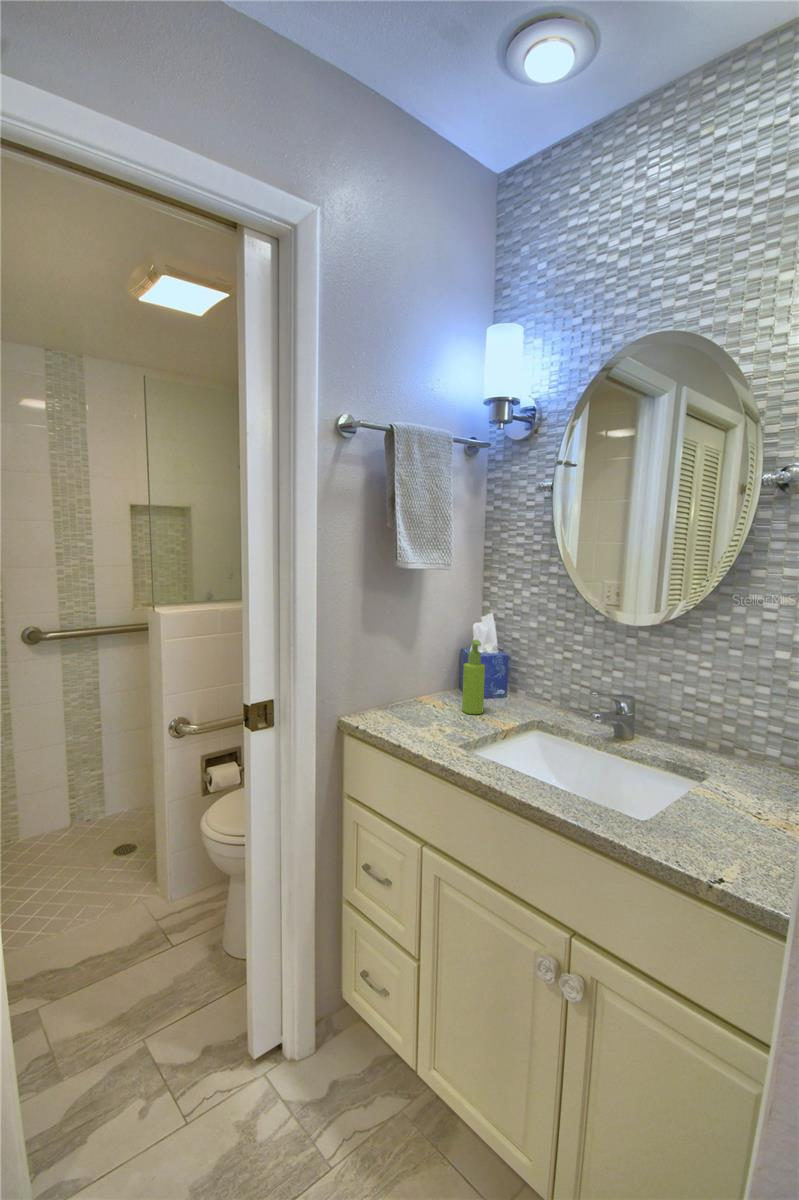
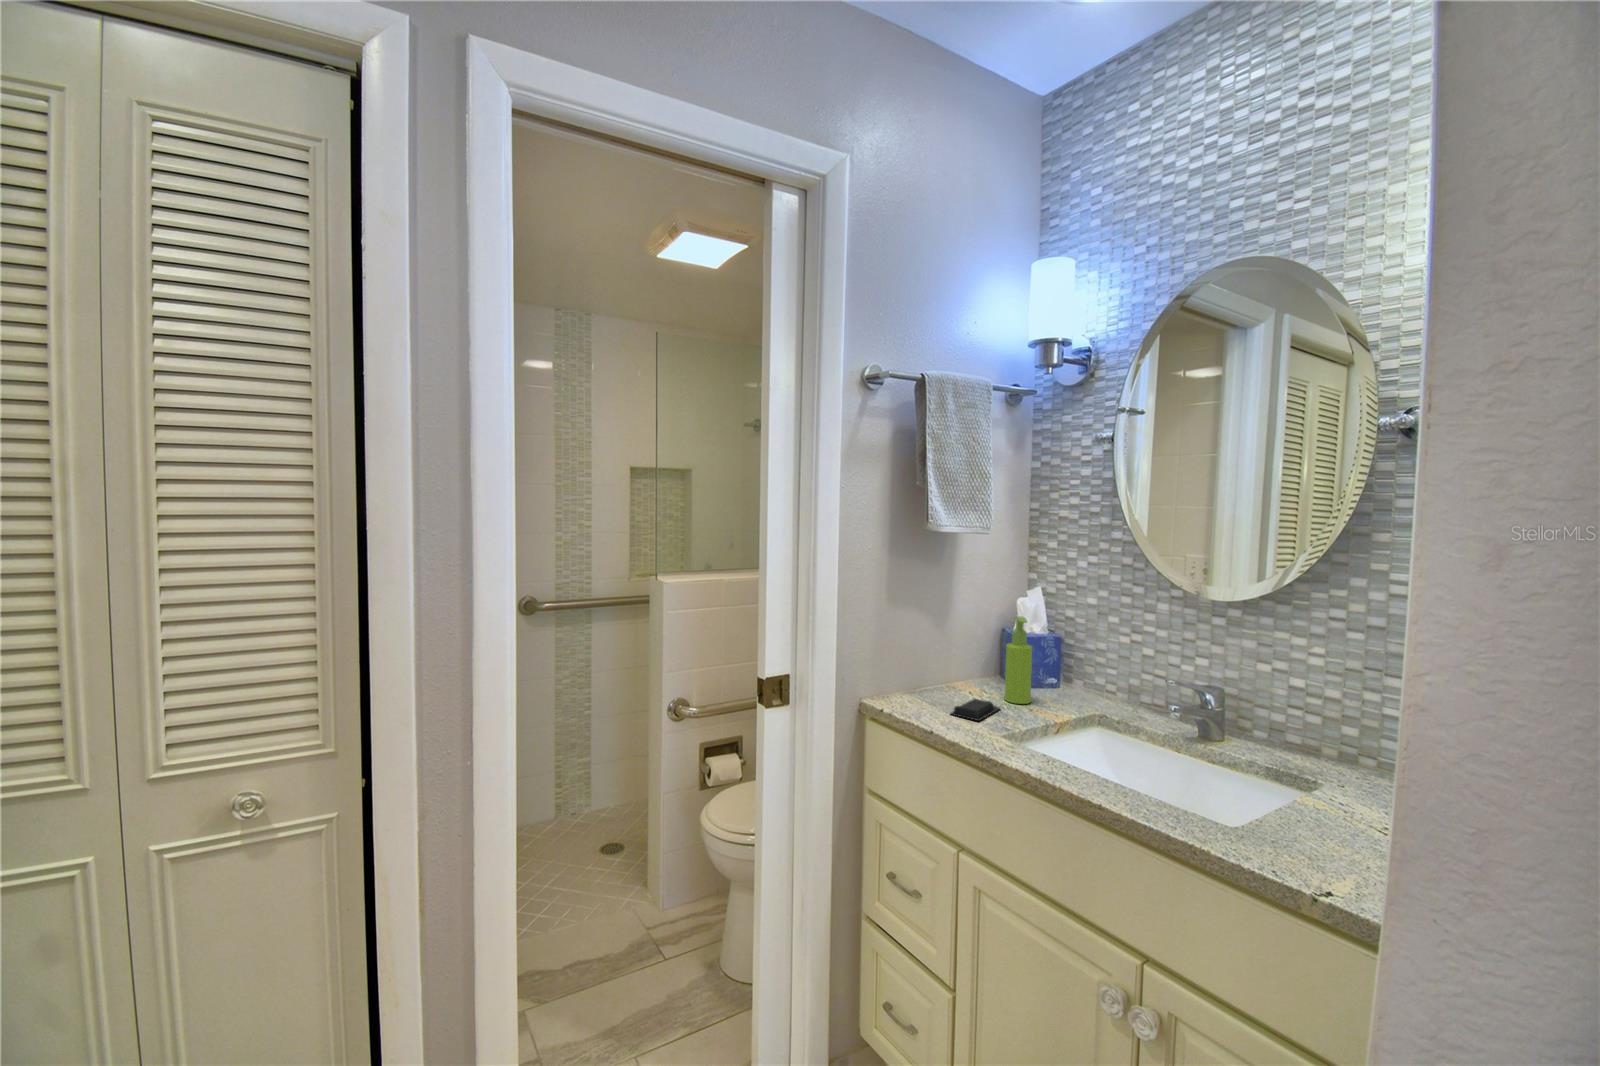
soap bar: none [415,712,459,733] -> present [951,699,1000,721]

